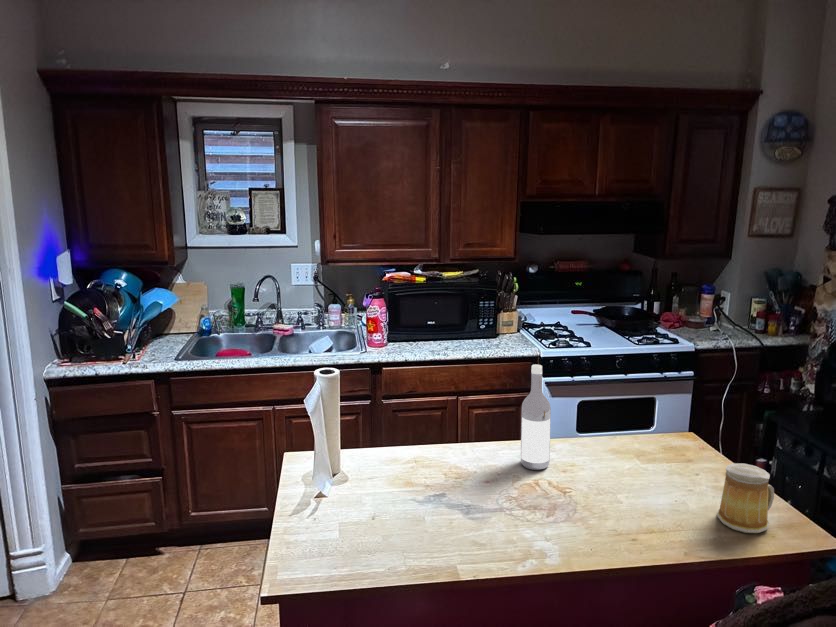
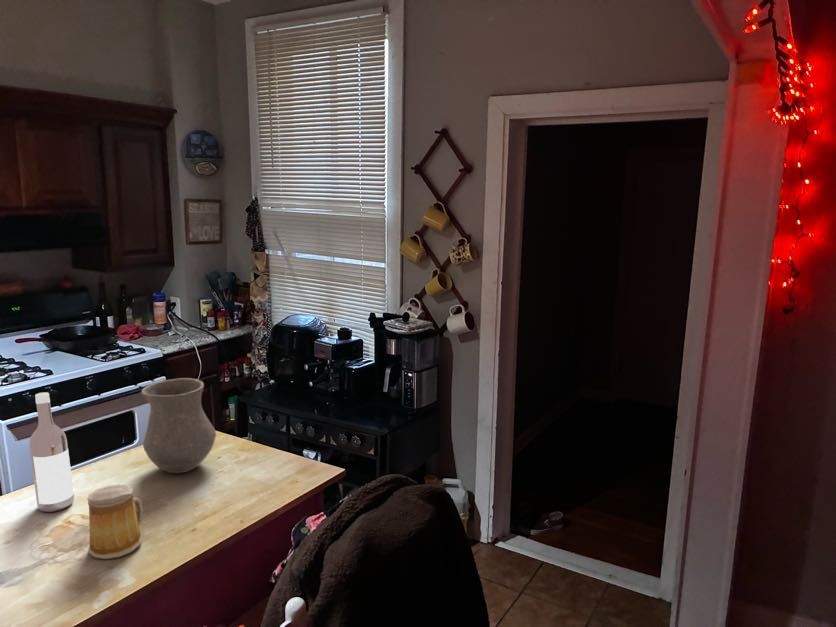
vase: none [619,379,695,478] -> present [141,378,216,473]
mug: present [717,463,774,533] -> present [87,484,143,559]

